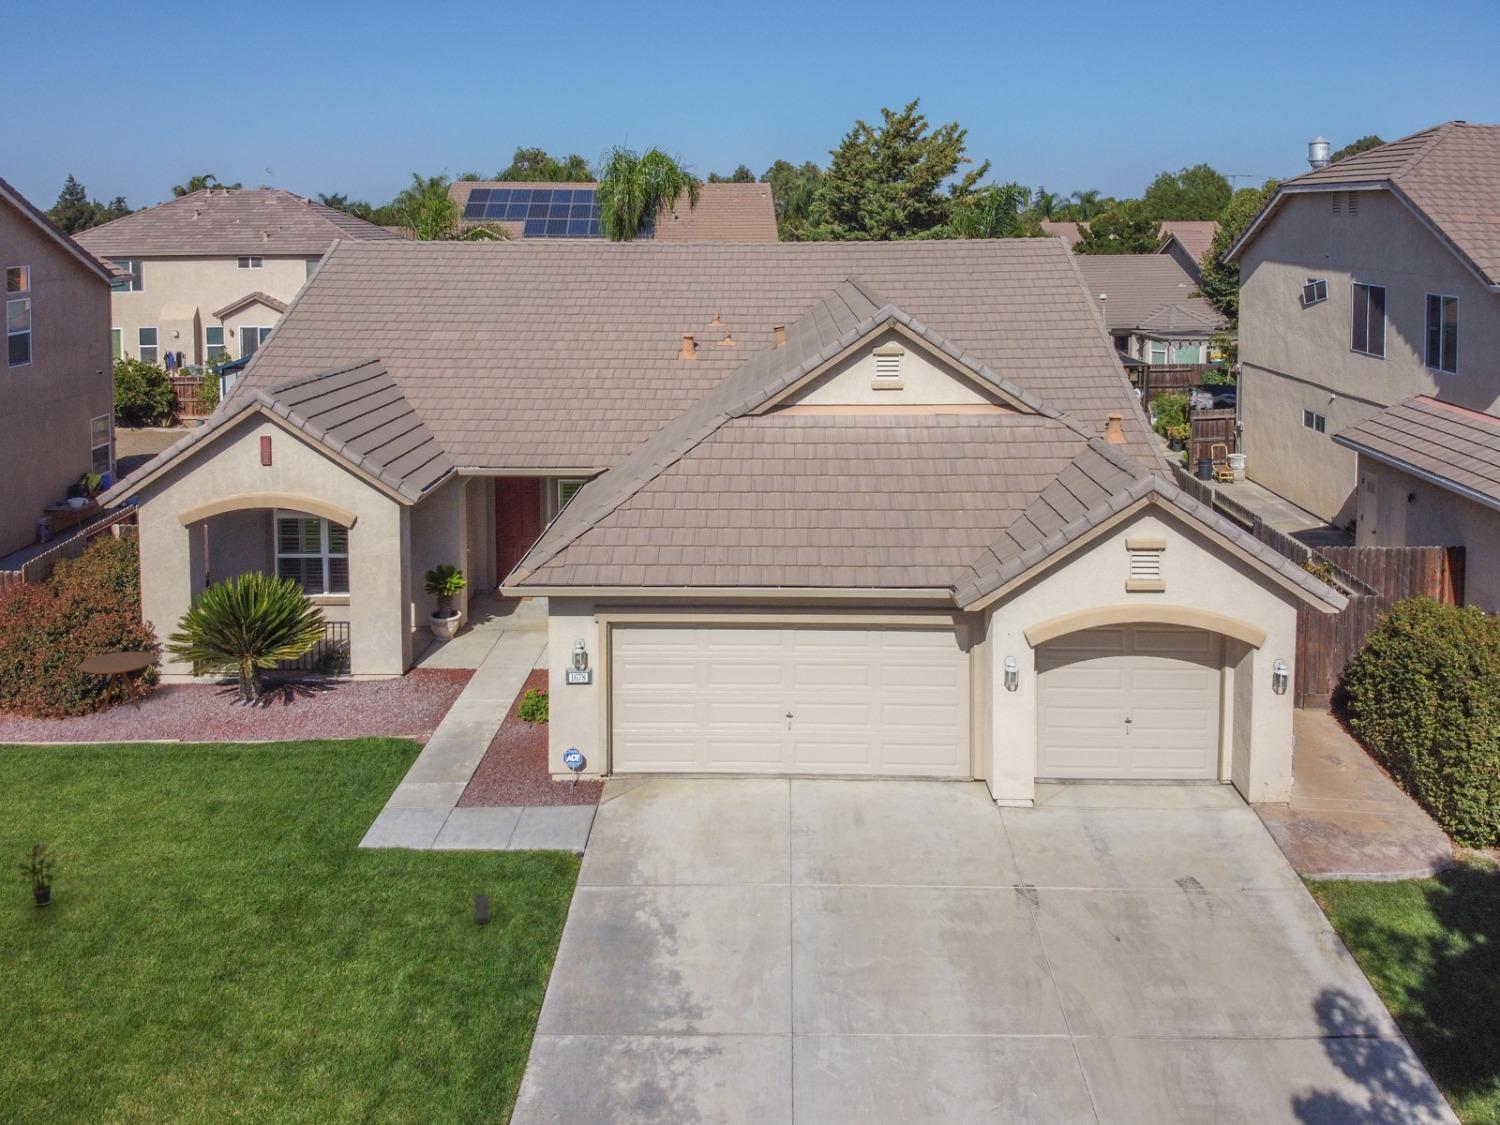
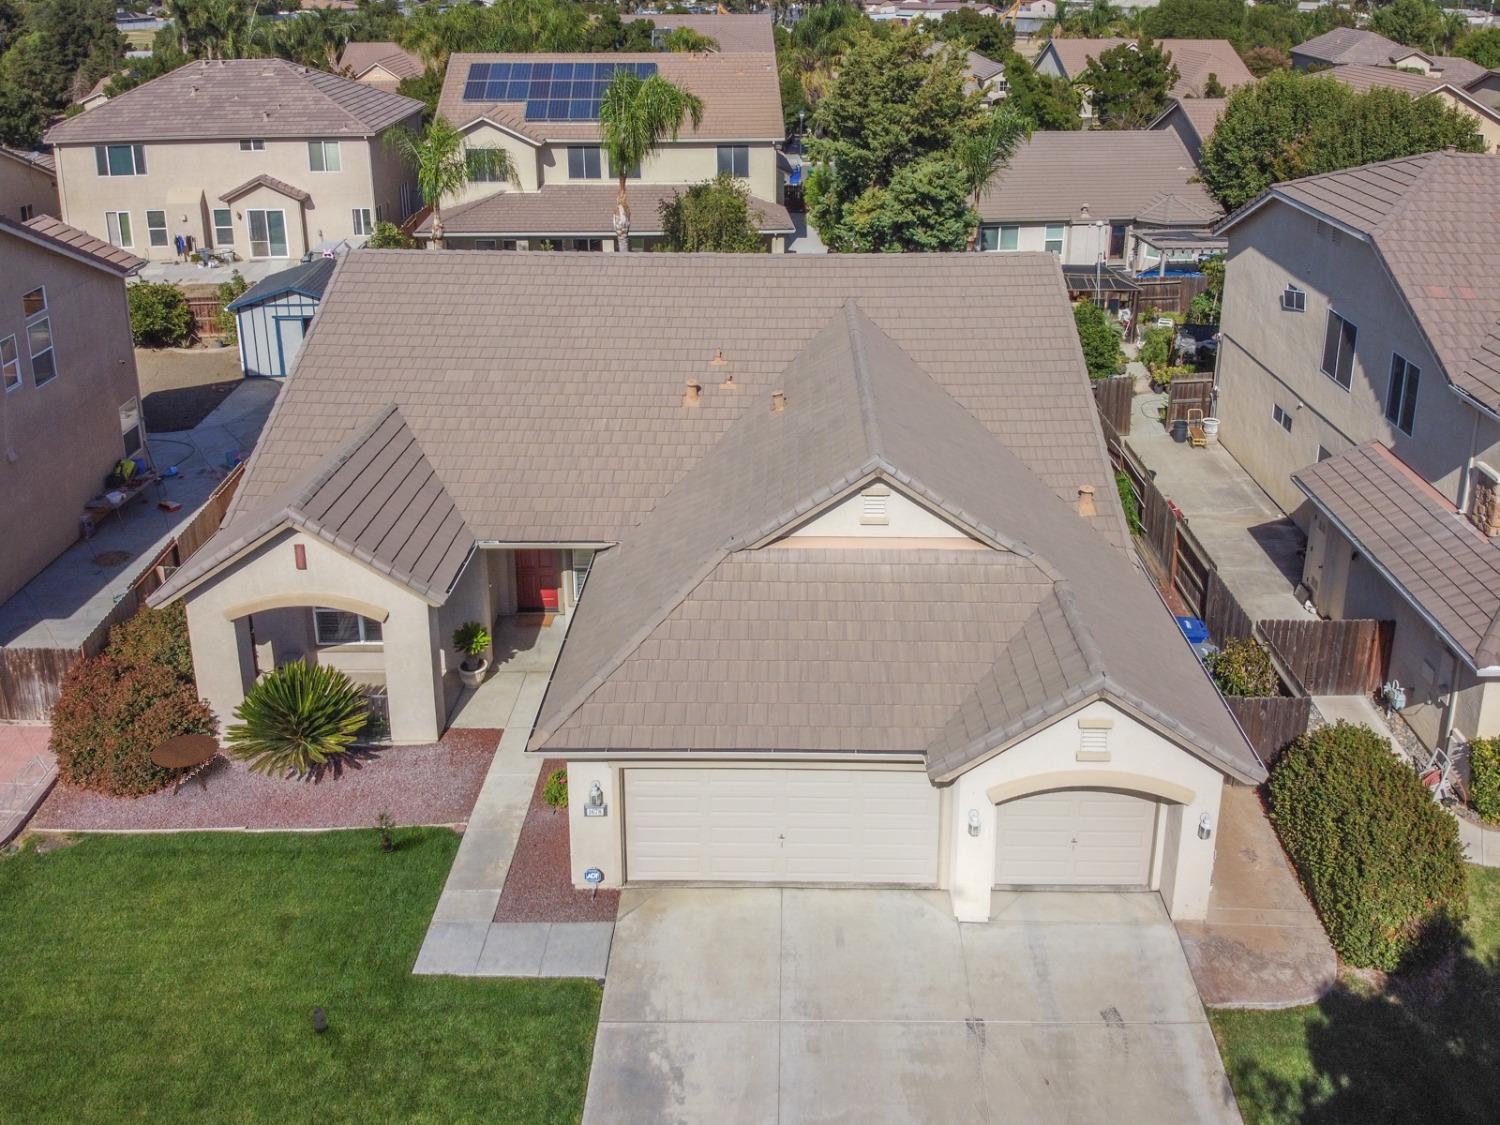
potted plant: present [18,842,56,906] -> present [372,811,396,852]
watering can: present [473,888,493,924] -> present [306,1004,329,1032]

